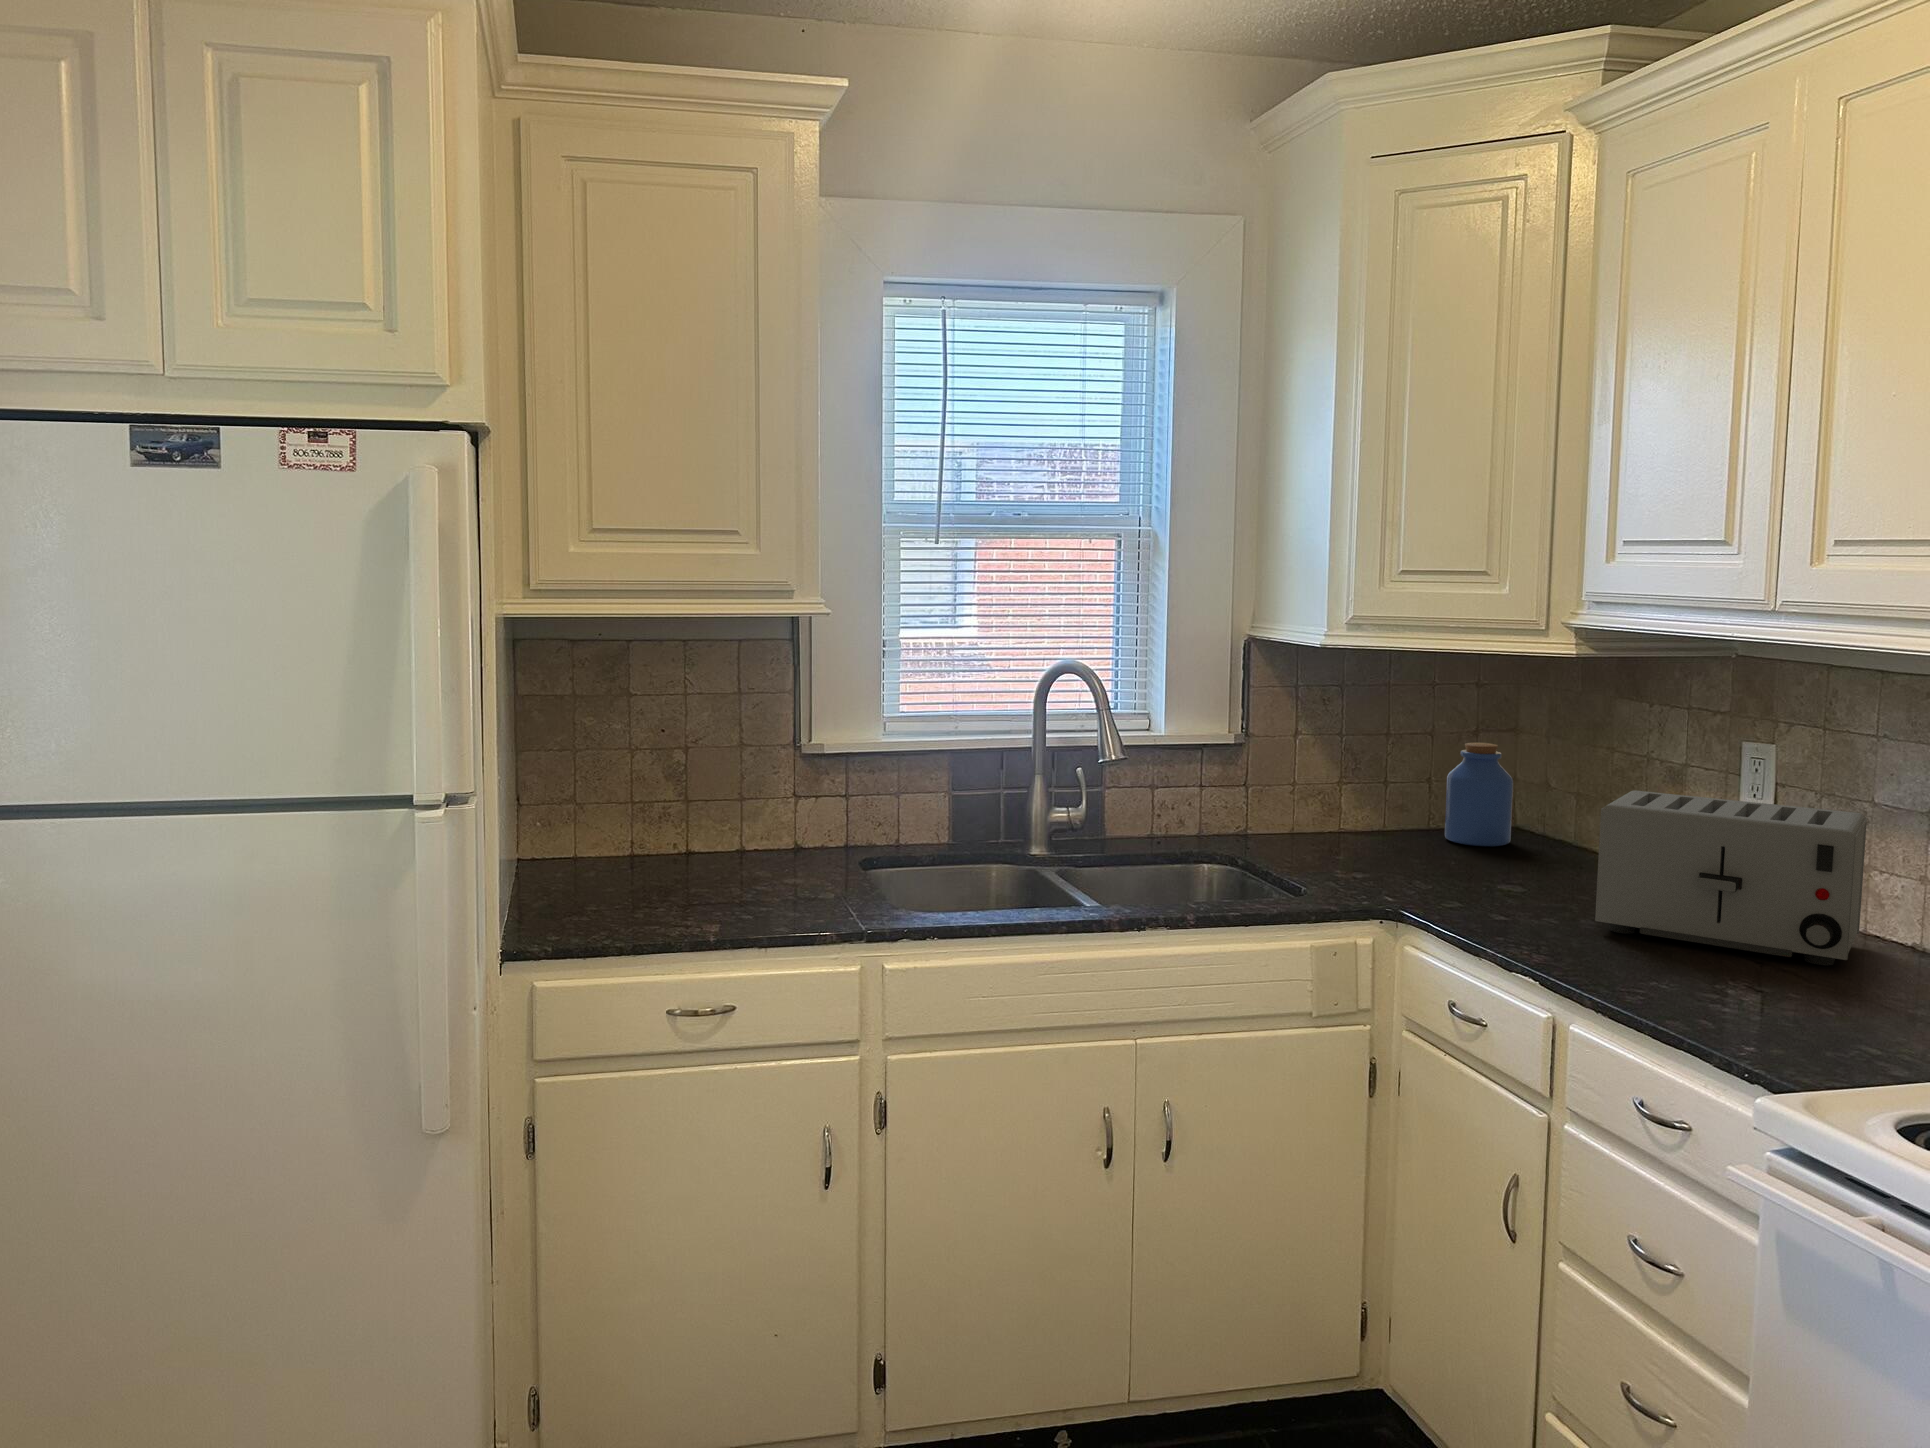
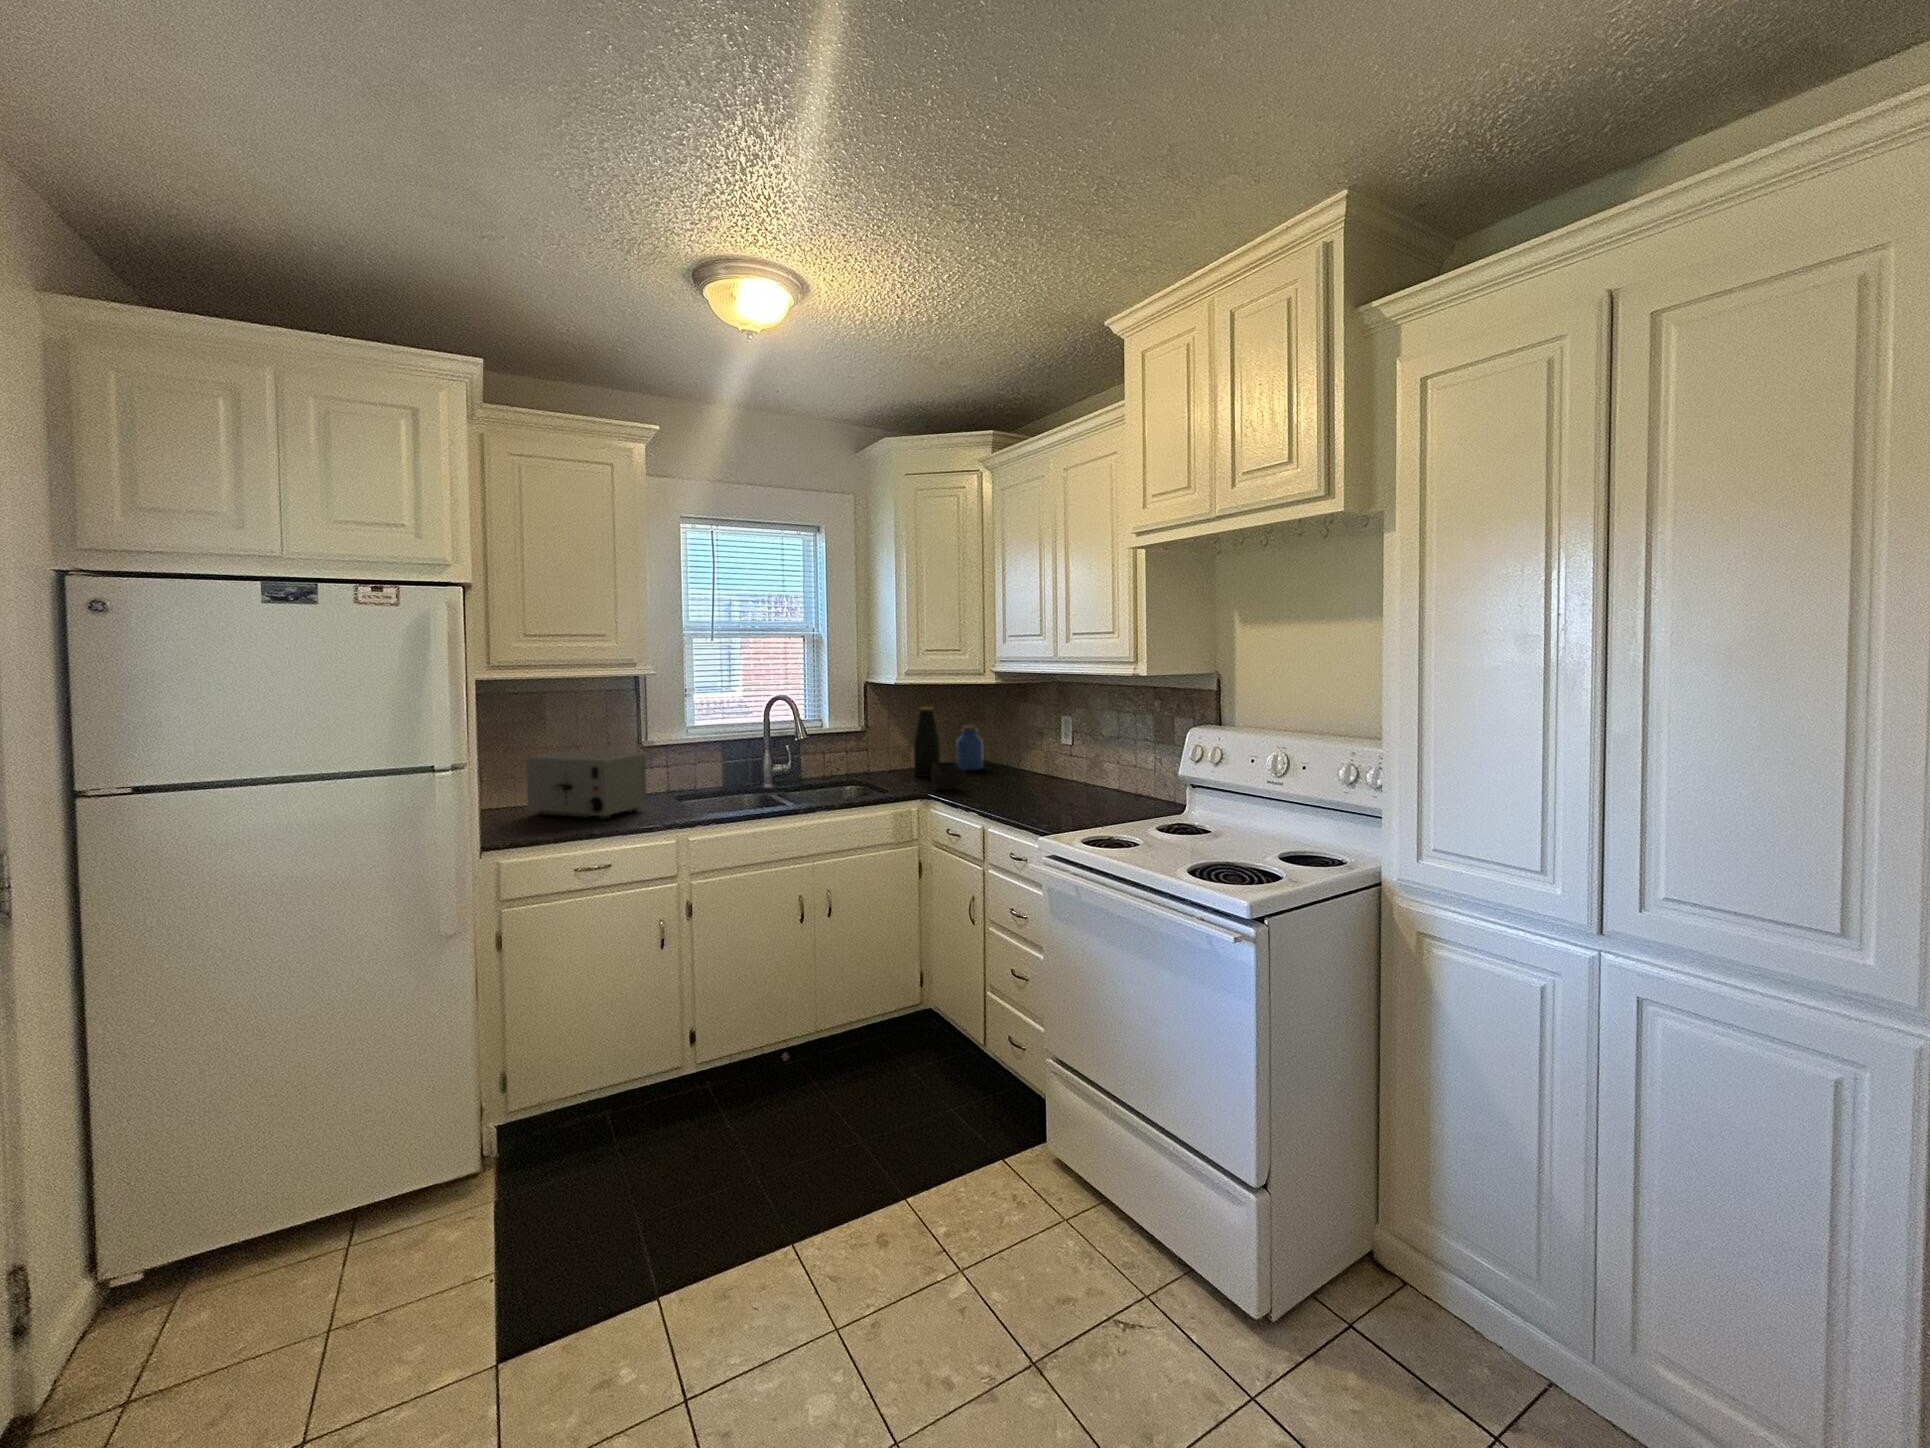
bottle: none [1349,698,1412,857] -> present [914,707,940,777]
toaster: present [1595,791,1867,965] -> present [526,751,647,820]
mug: none [1404,832,1492,900] -> present [931,762,966,790]

